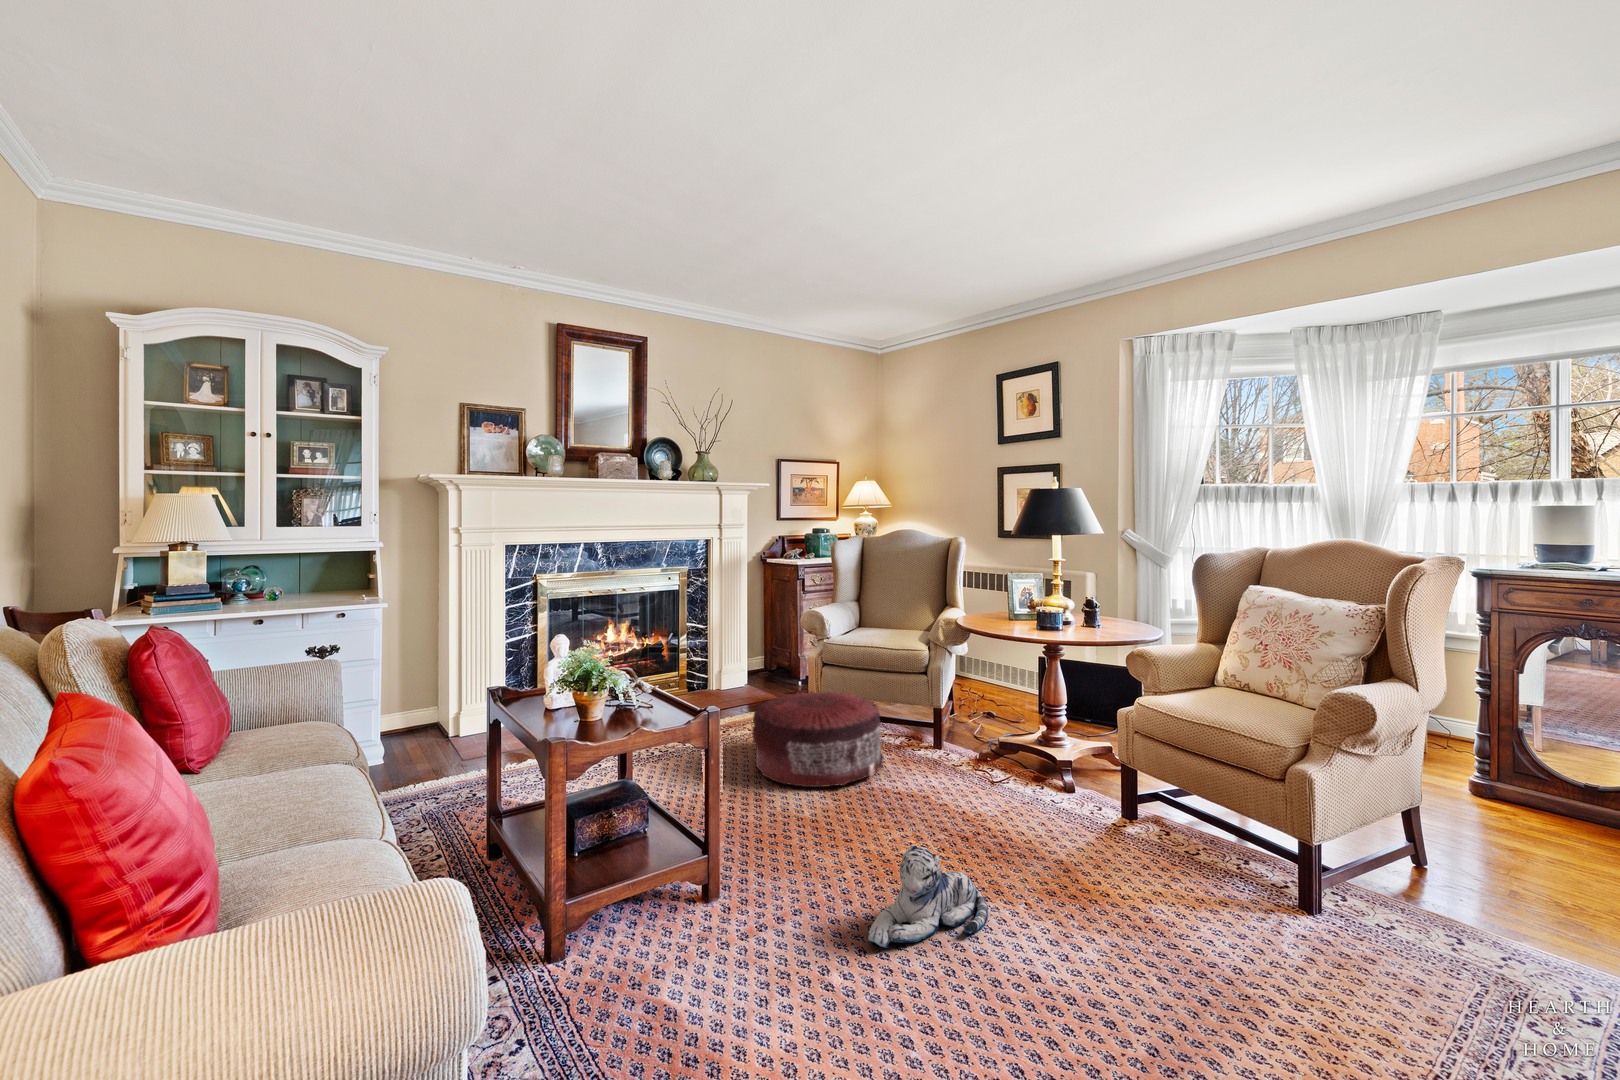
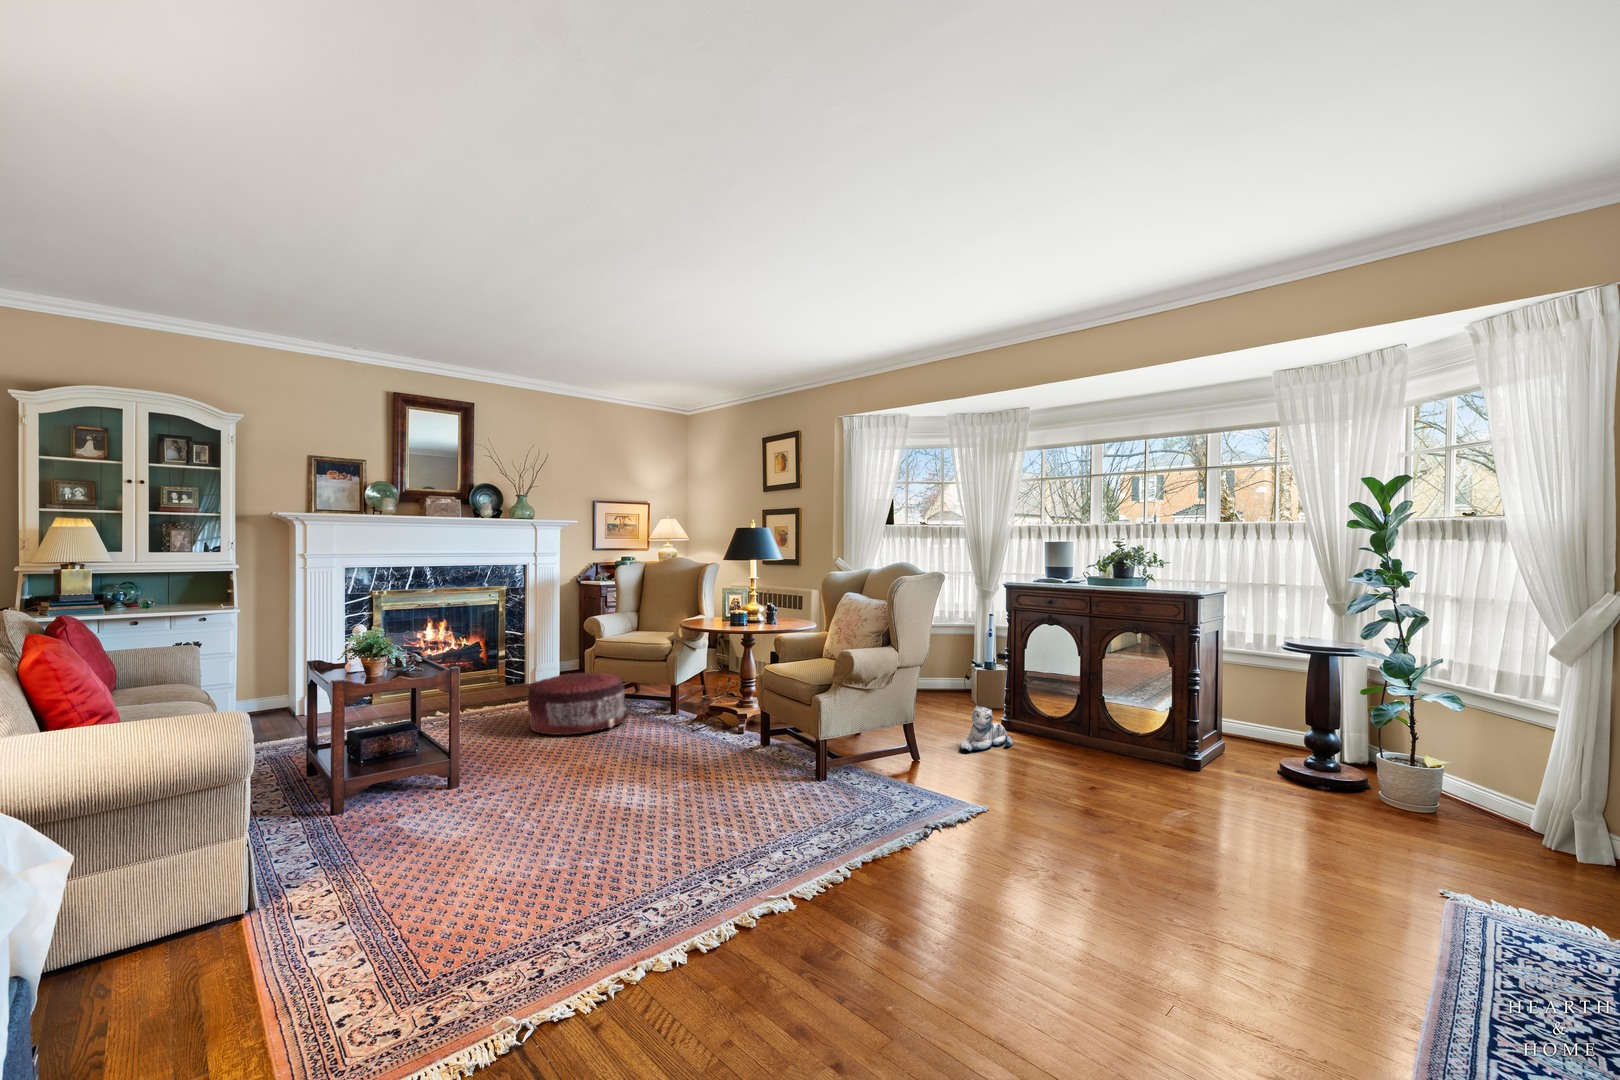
plush toy: present [868,845,988,948] -> present [961,706,1013,751]

